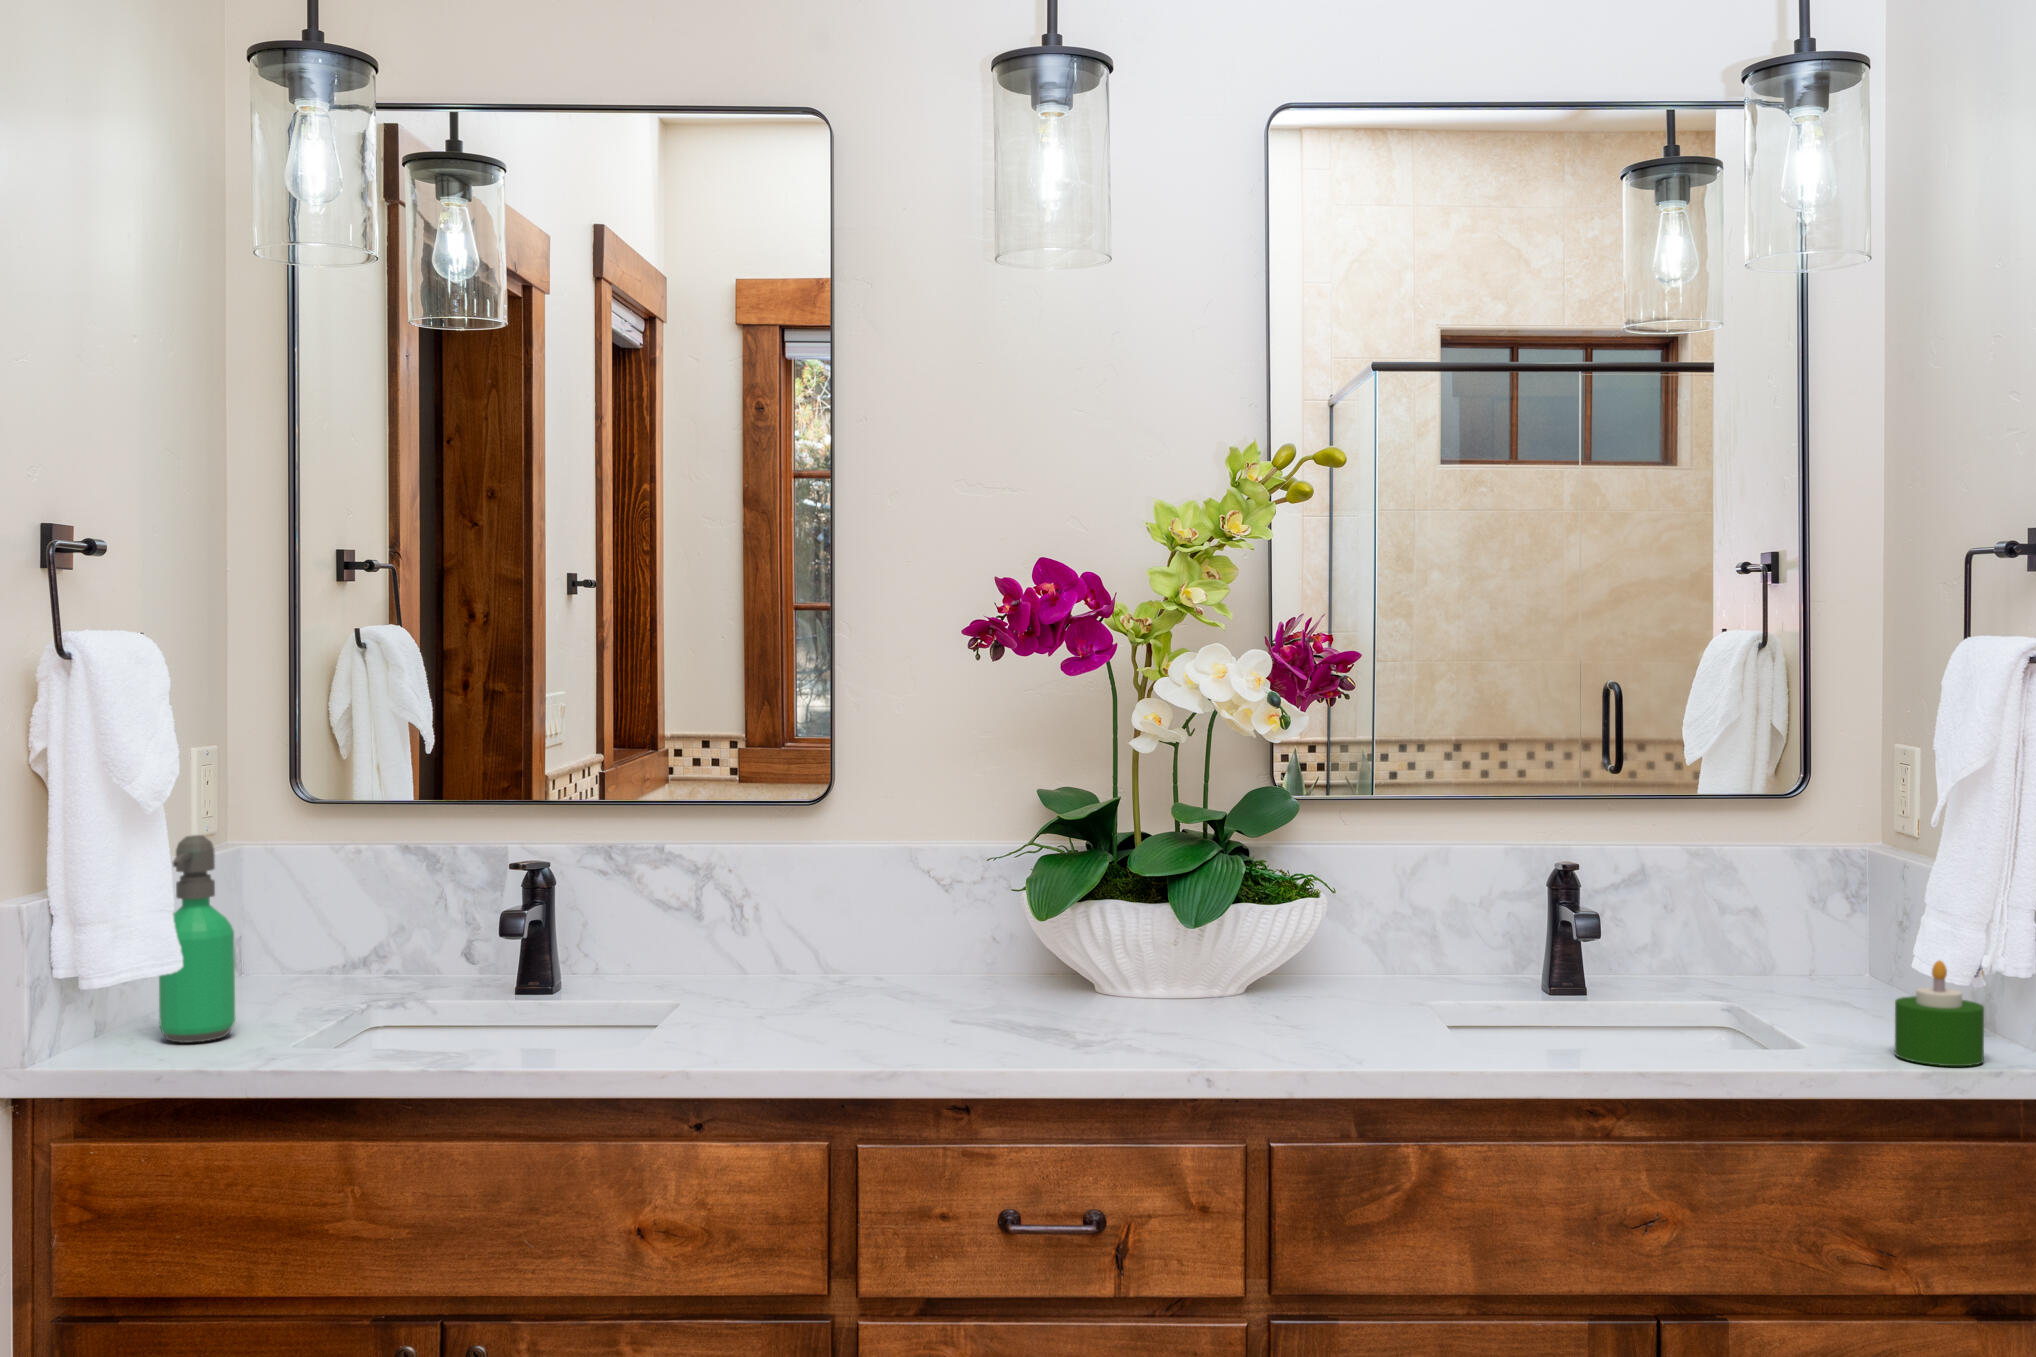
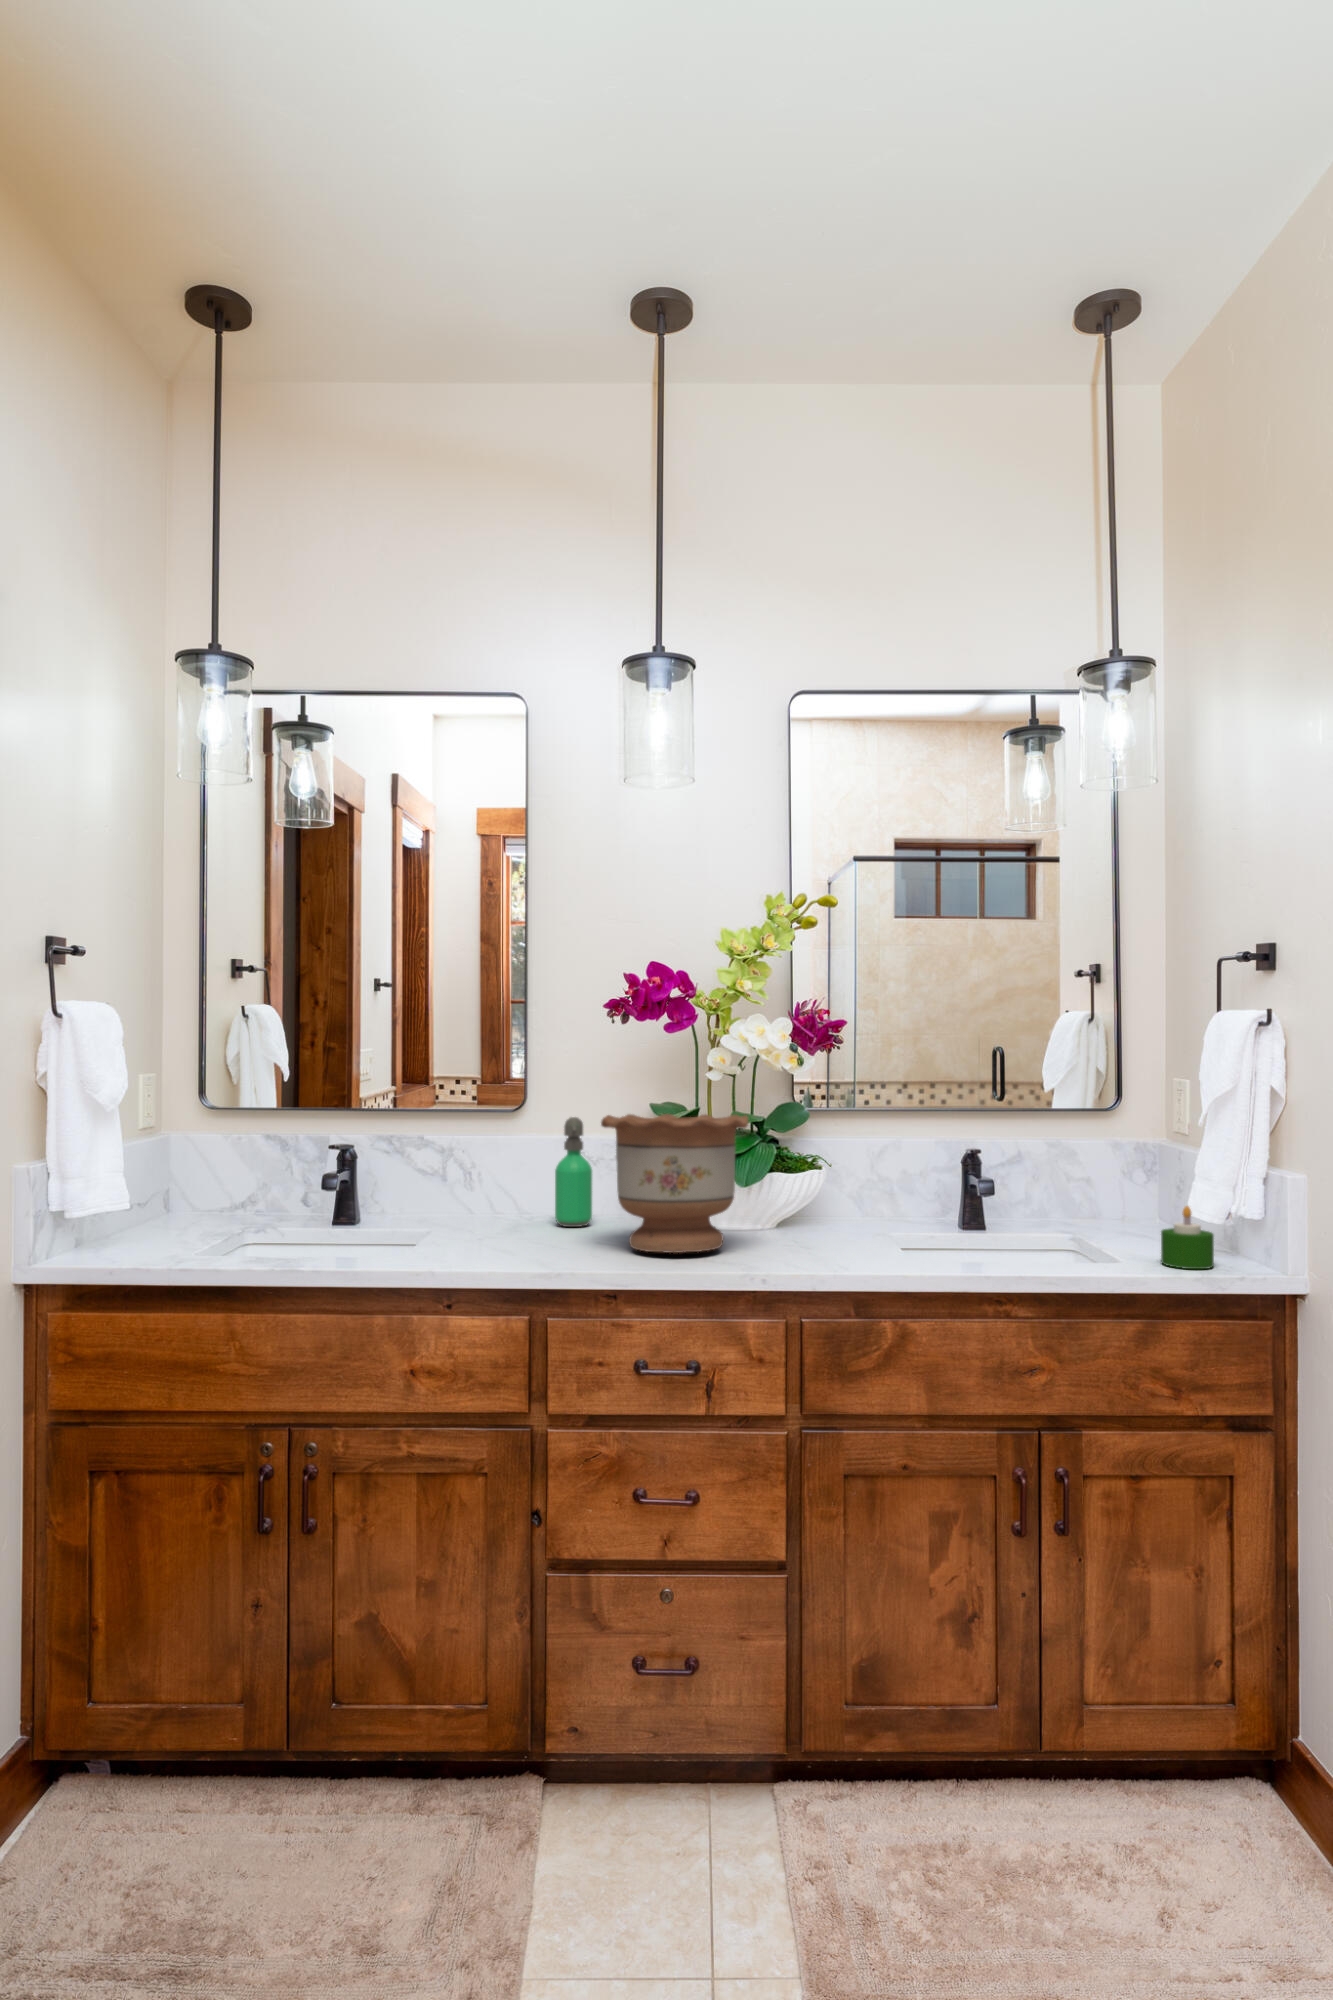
flower pot: none [959,807,1204,1041] -> present [601,1114,749,1253]
soap dispenser: present [159,835,235,1043] -> present [555,1117,592,1227]

